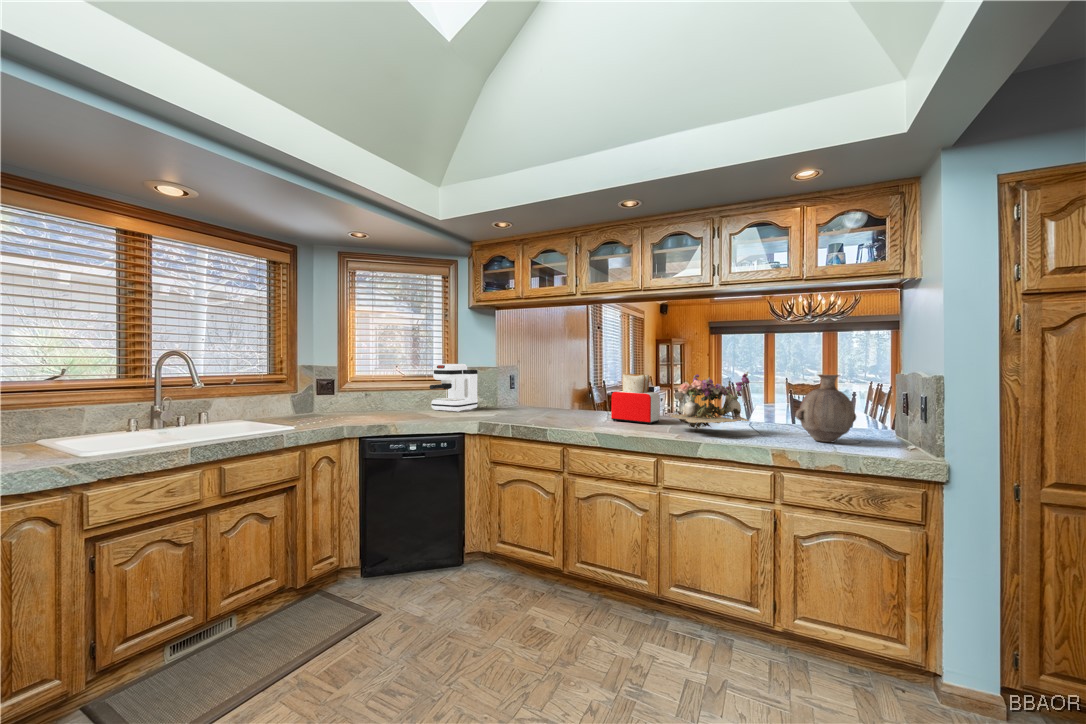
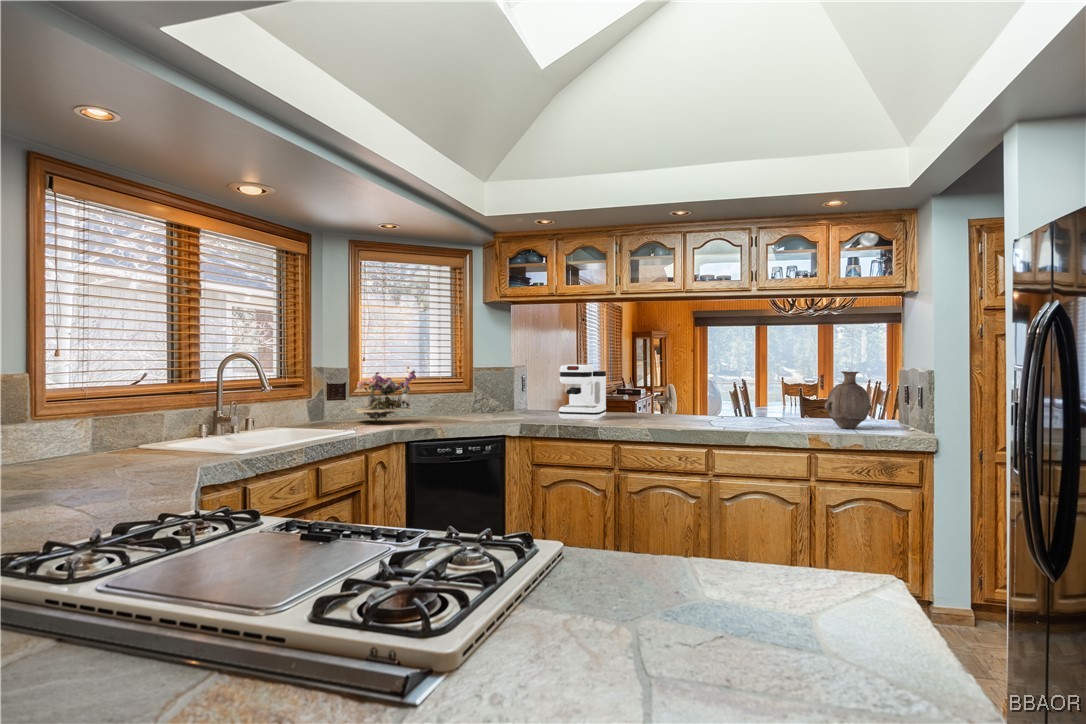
coffee maker: present [430,364,478,412] -> present [559,365,606,420]
flower arrangement: present [671,372,750,430] -> present [353,370,416,421]
toaster: present [611,374,660,424] -> none [649,373,697,421]

